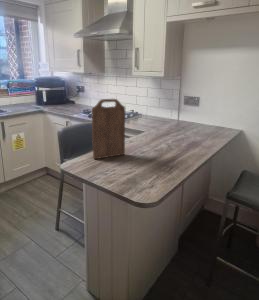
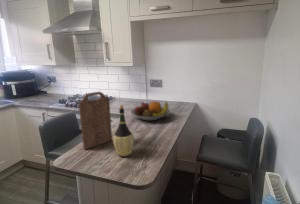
wine bottle: none [122,115,145,172] -> present [113,105,134,156]
fruit bowl: none [153,119,199,141] -> present [131,102,170,120]

